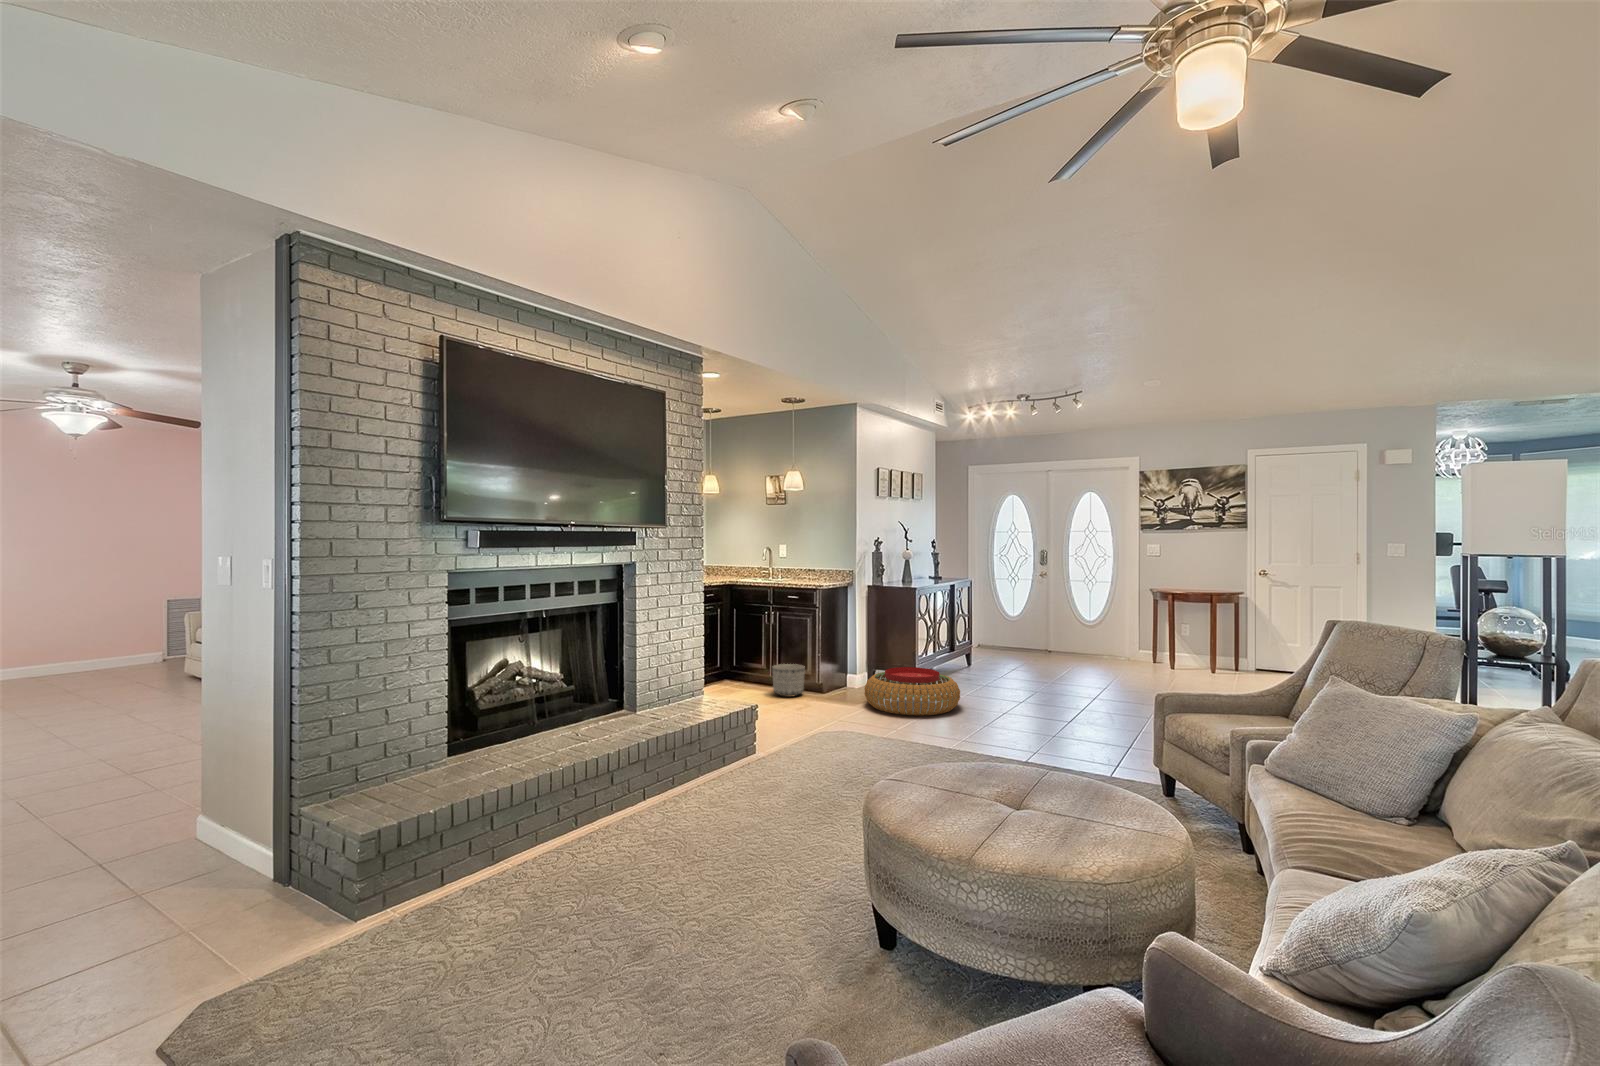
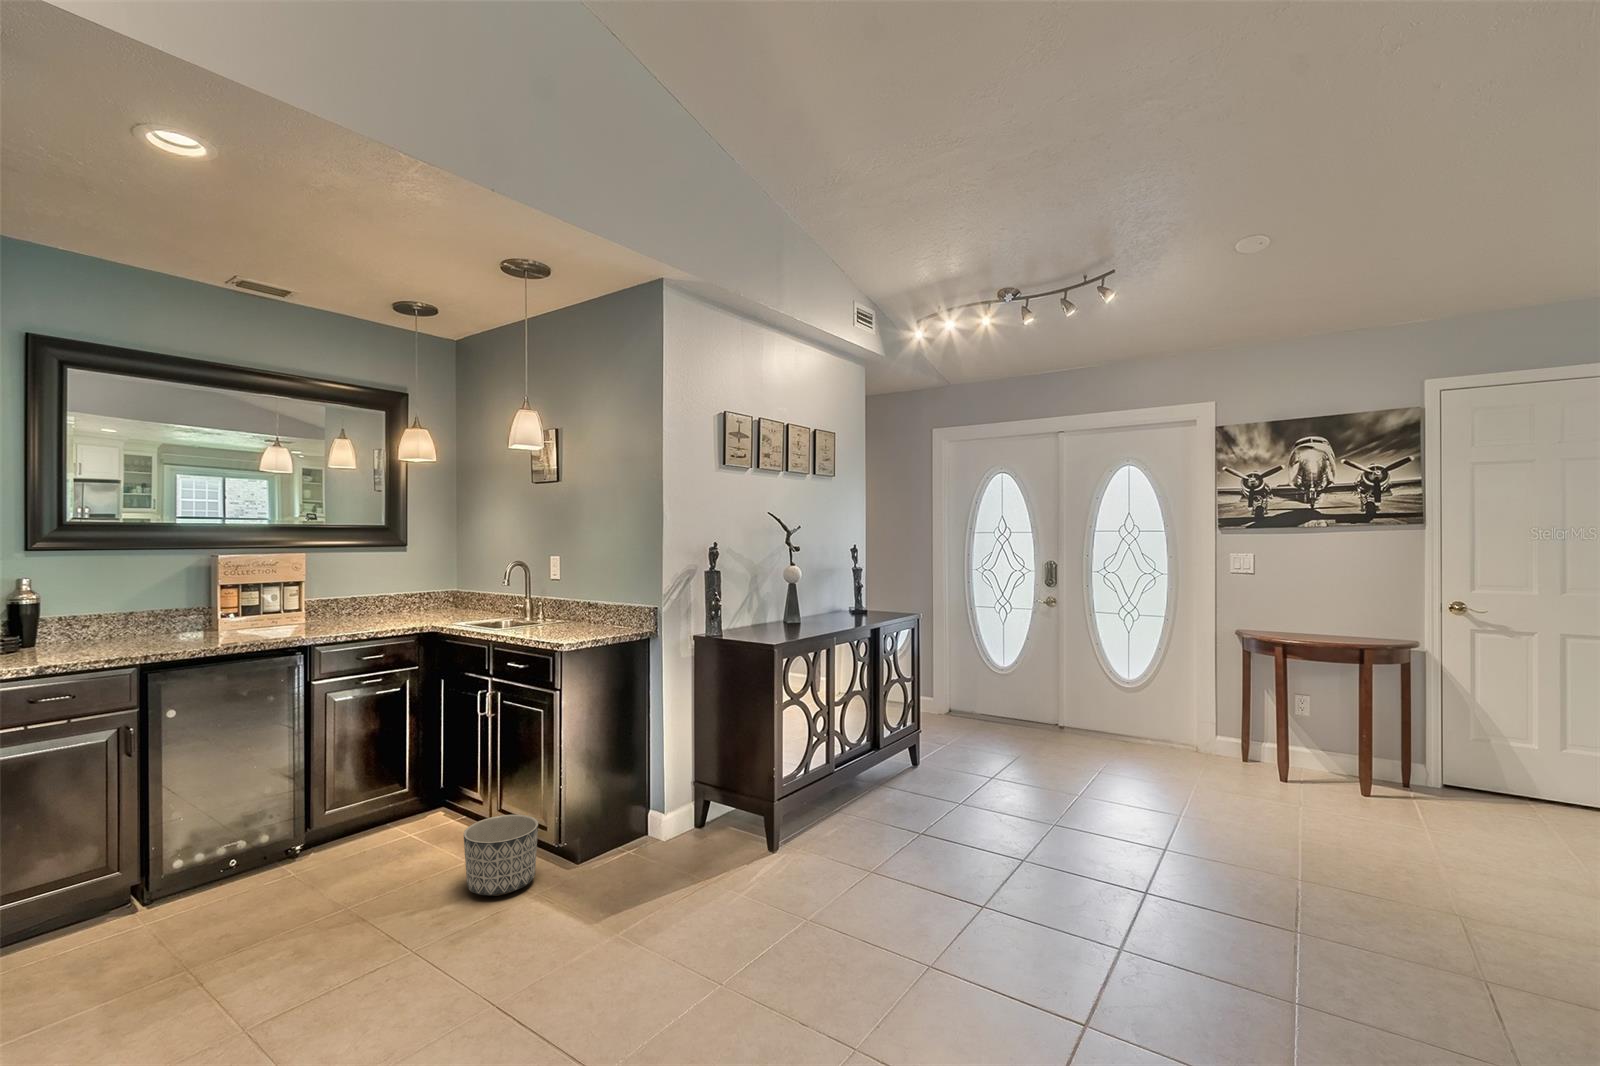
pouf: present [864,667,960,715] -> none [620,841,841,1004]

